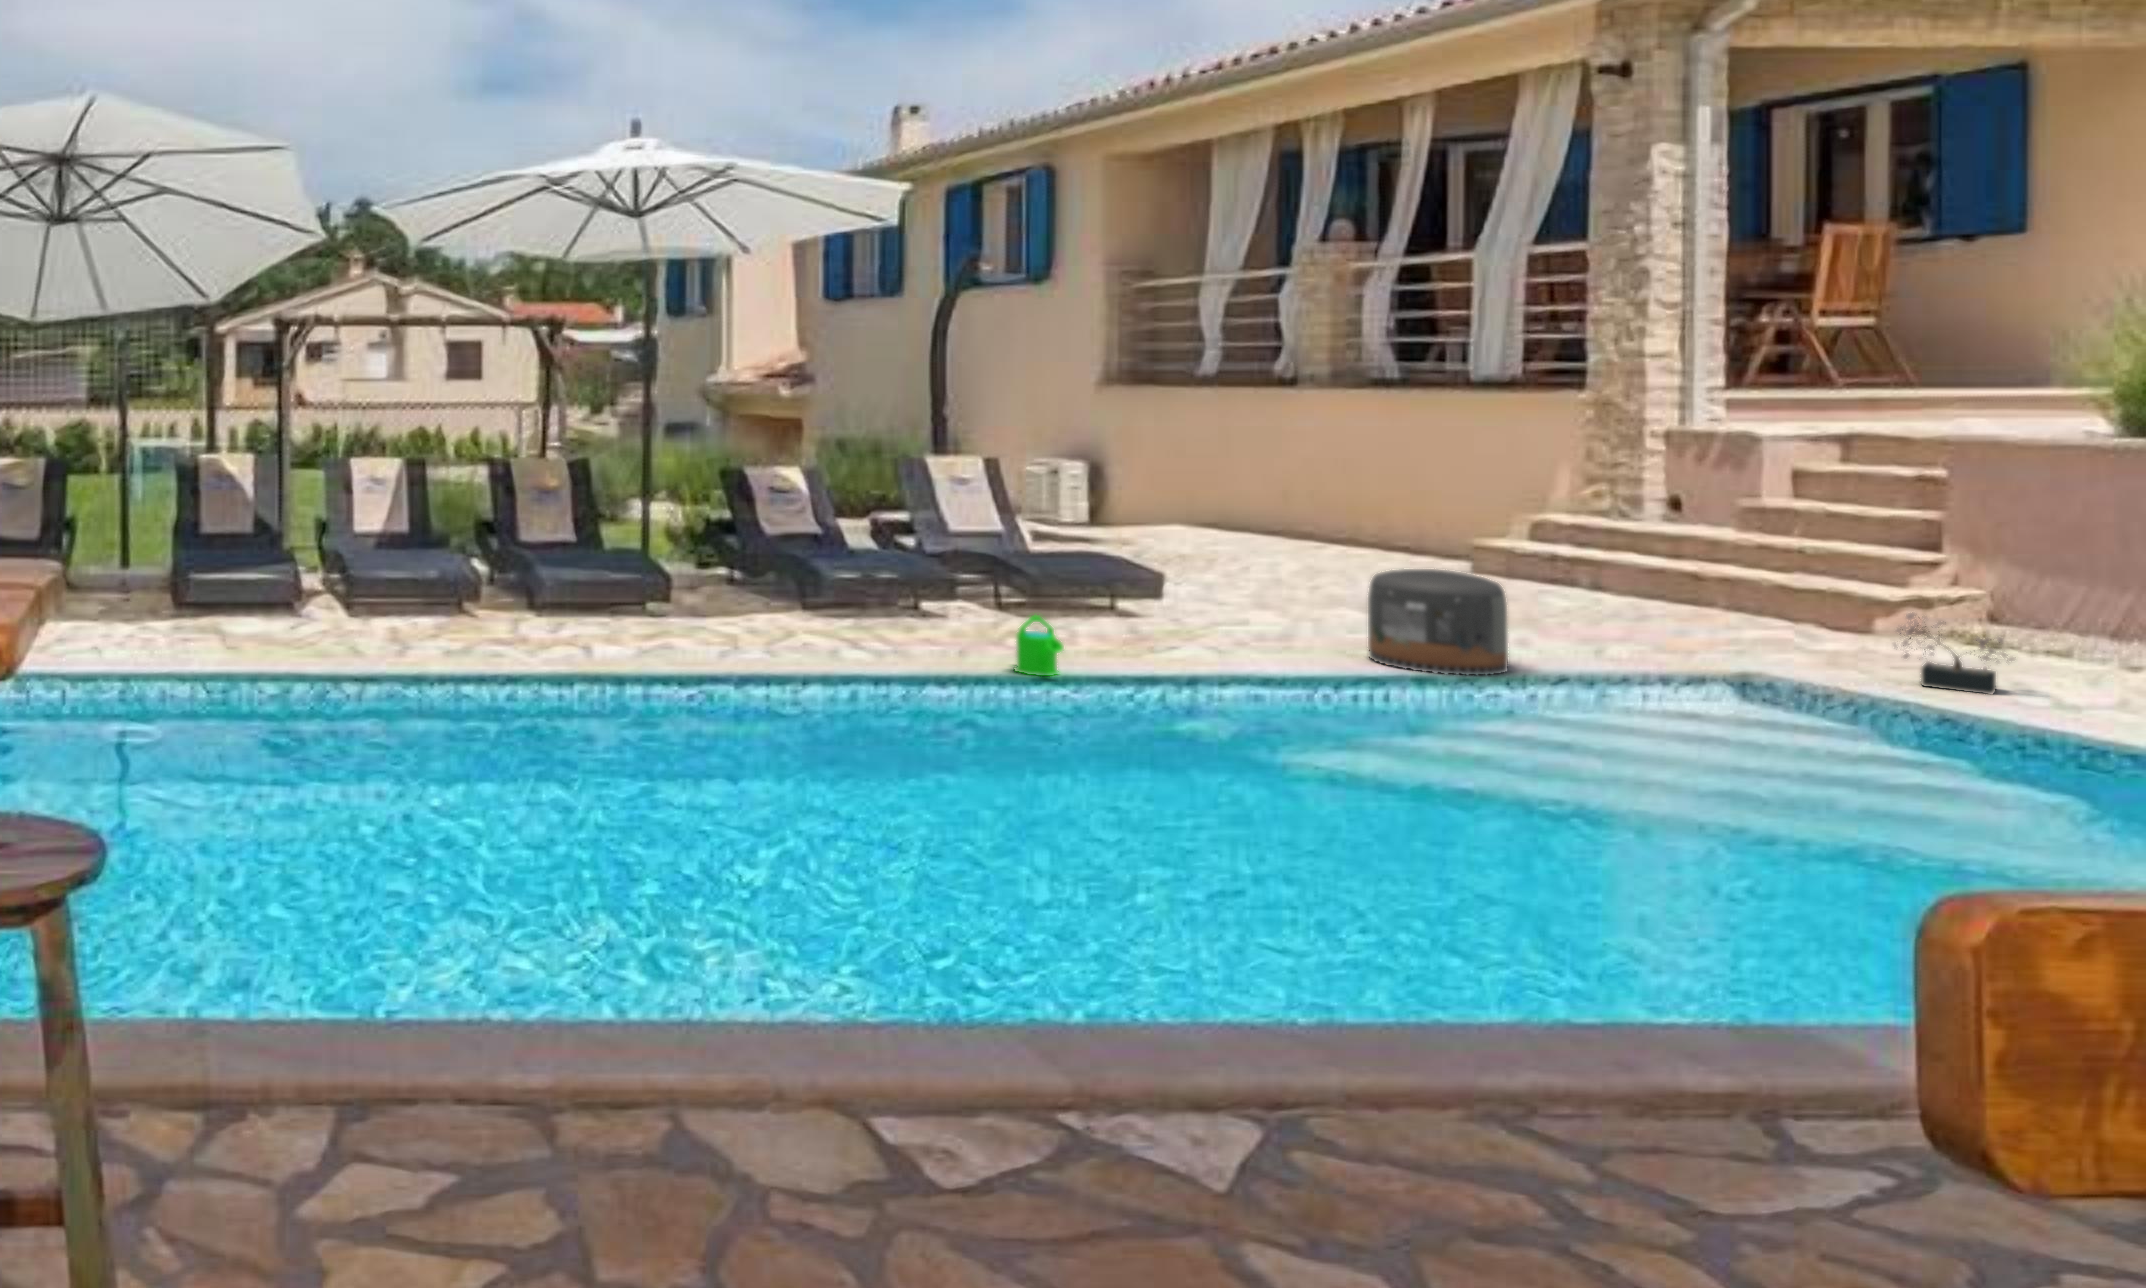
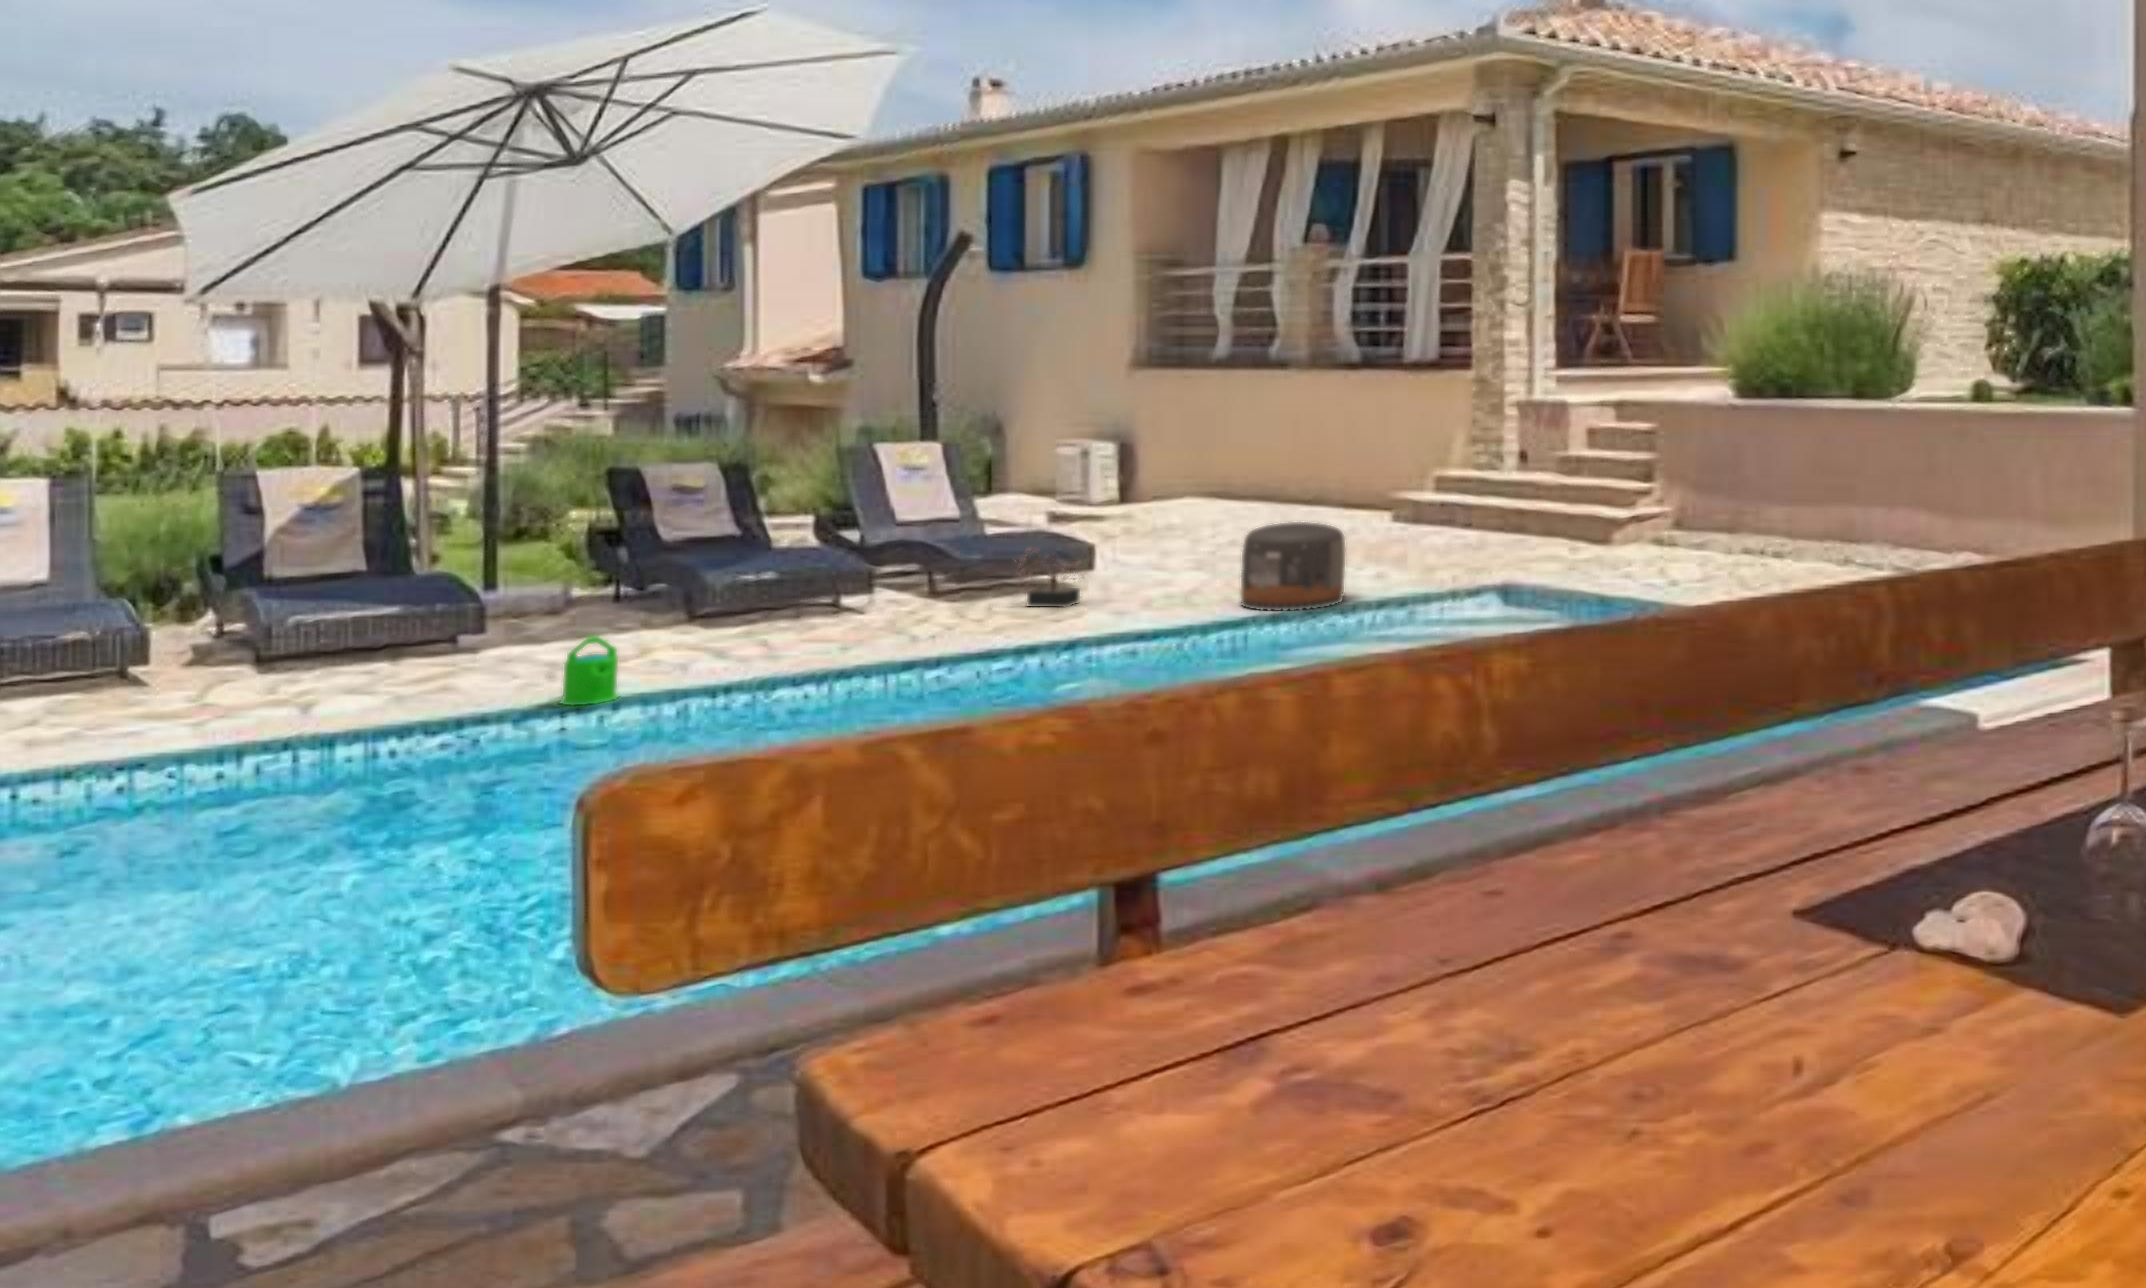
decorative plant: present [1896,613,2013,694] -> present [1015,550,1081,607]
watering can: present [1015,615,1063,676] -> present [561,636,618,706]

